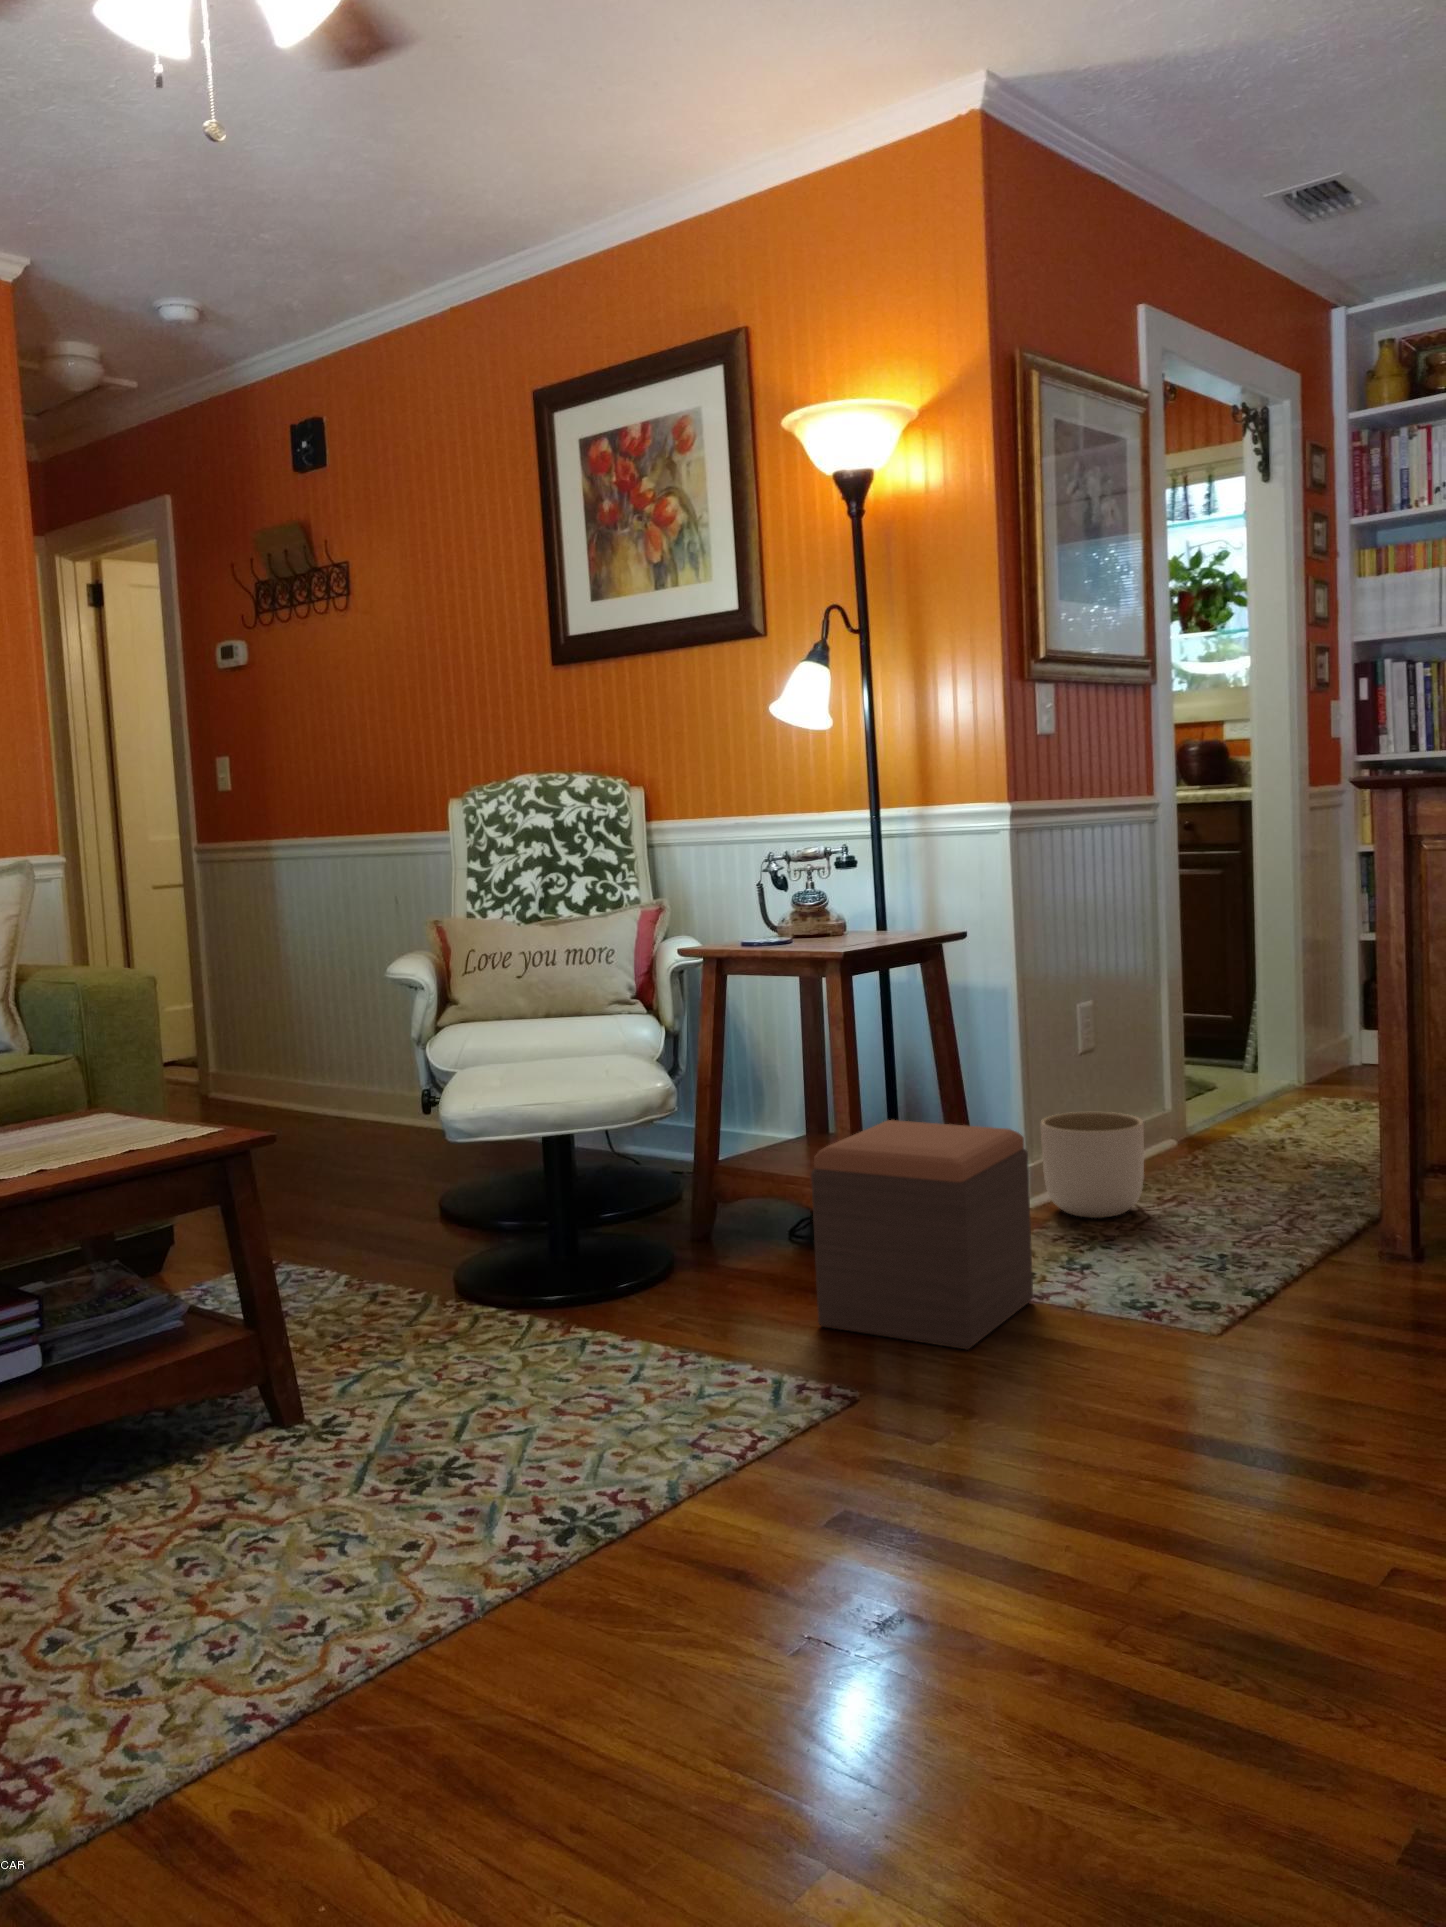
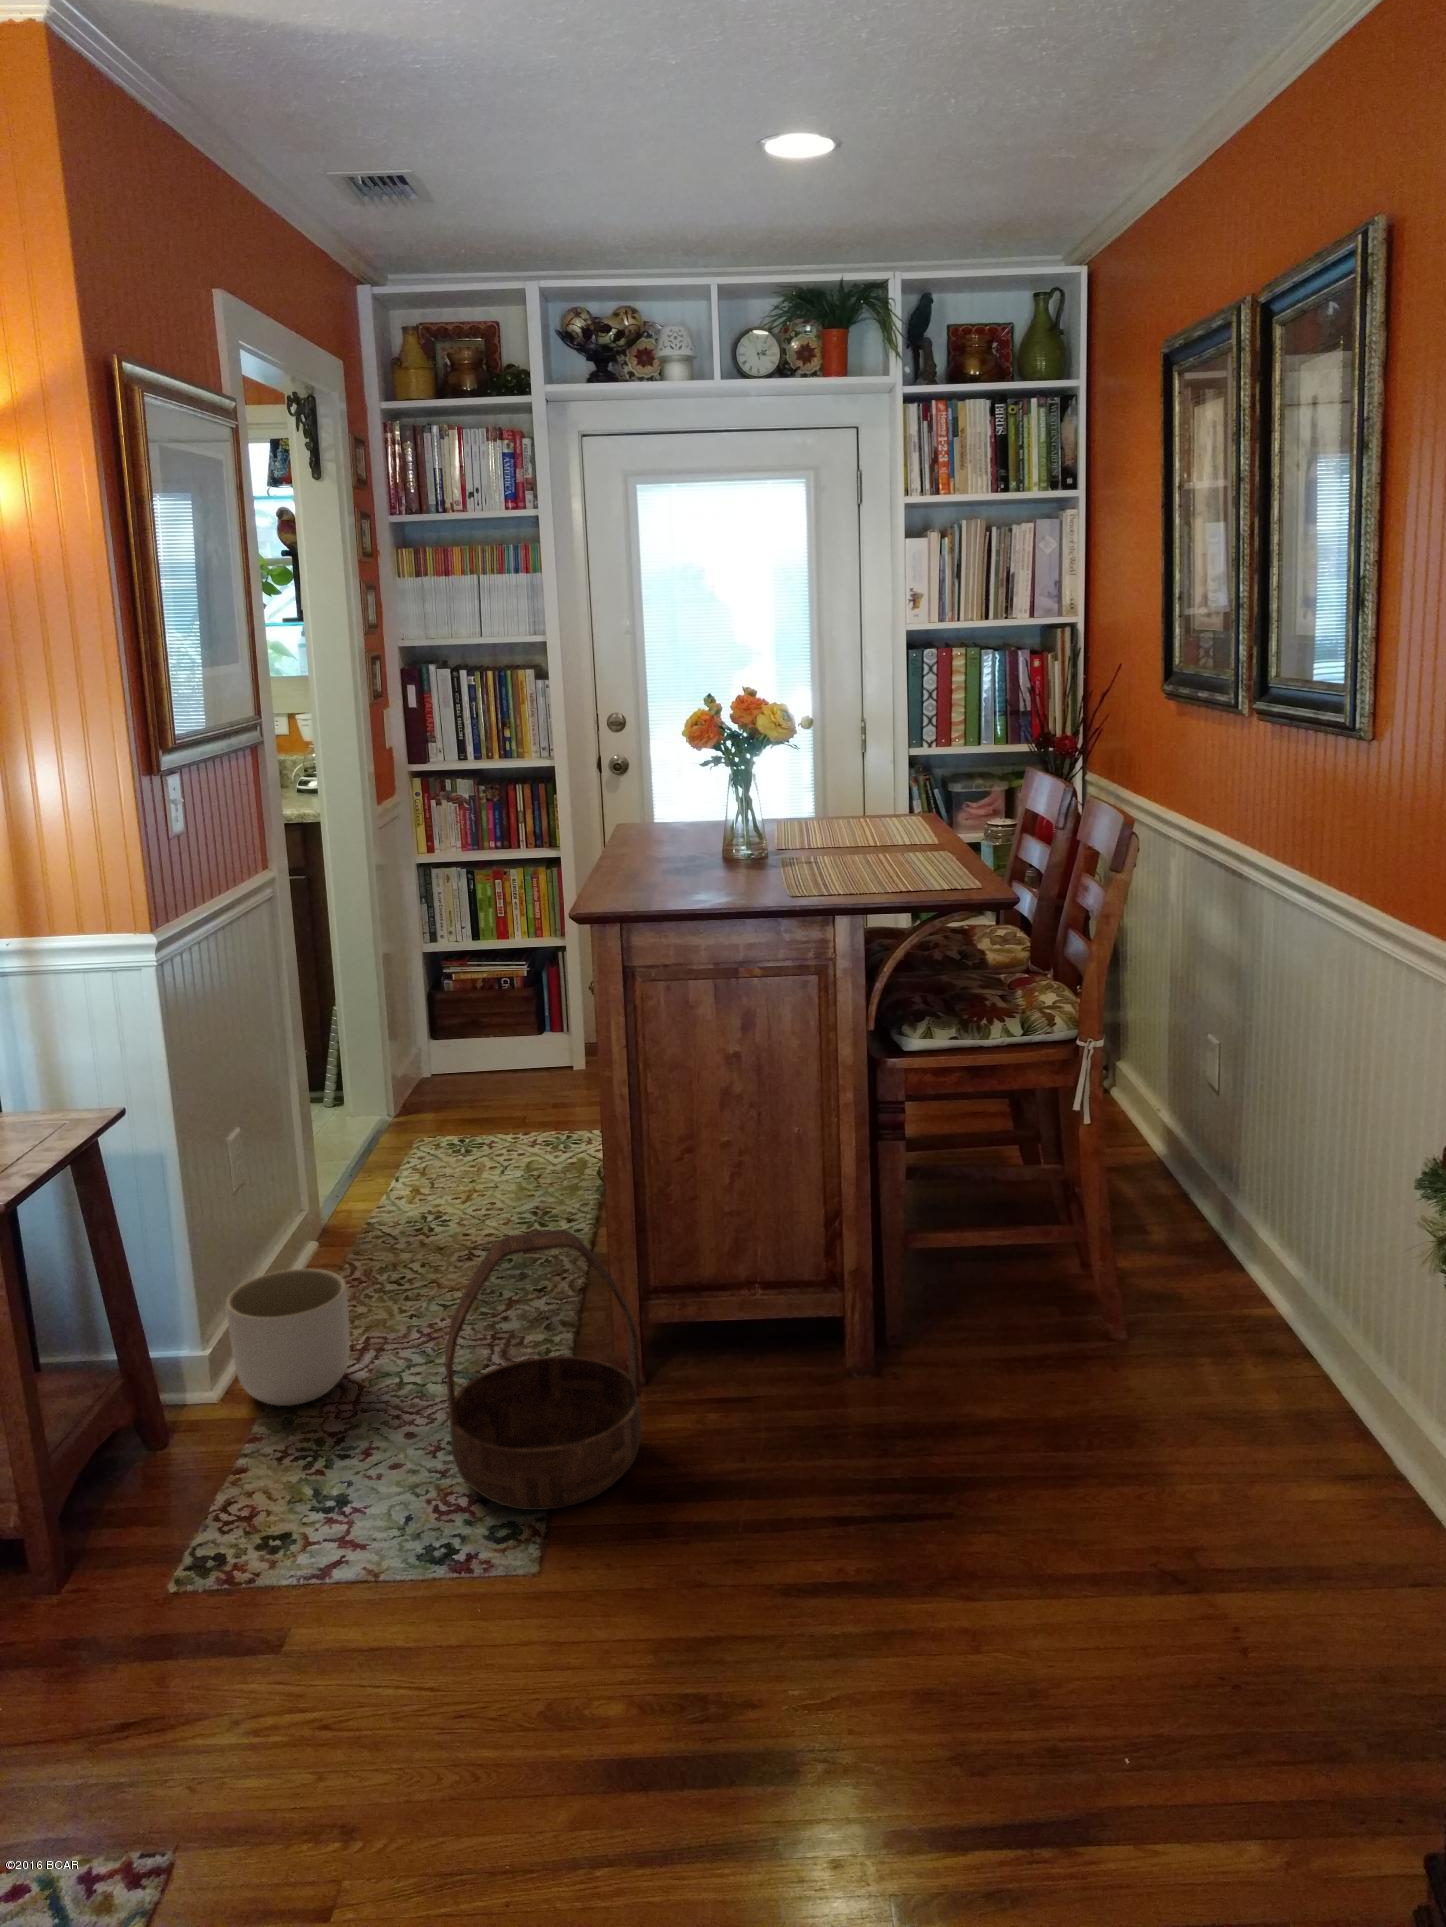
basket: none [1179,1056,1370,1308] -> present [445,1229,642,1510]
footstool: present [811,1120,1033,1350] -> none [38,1403,317,1746]

